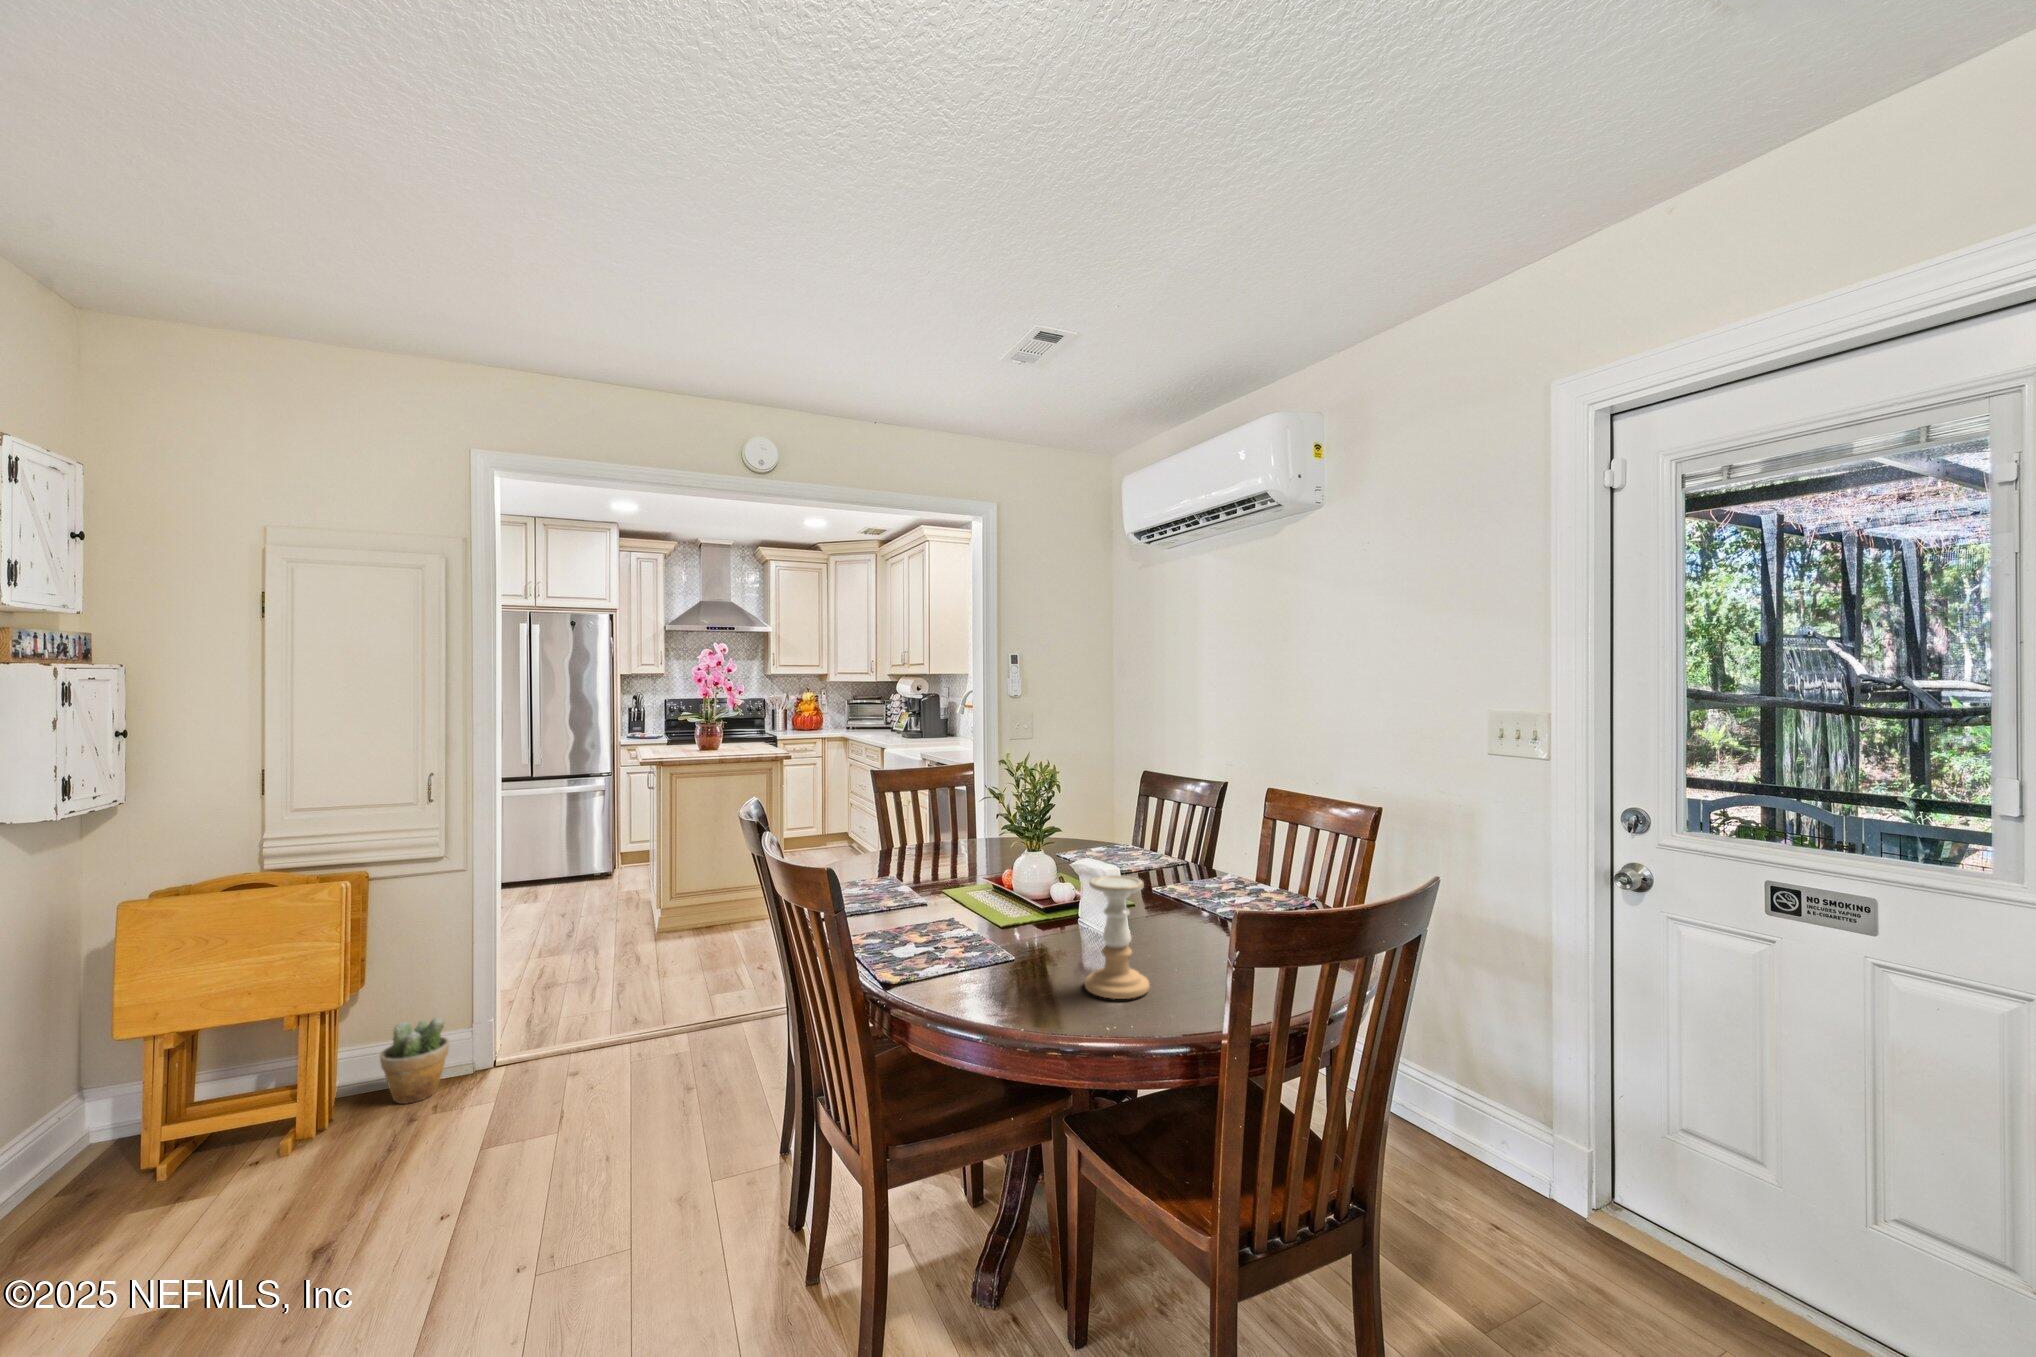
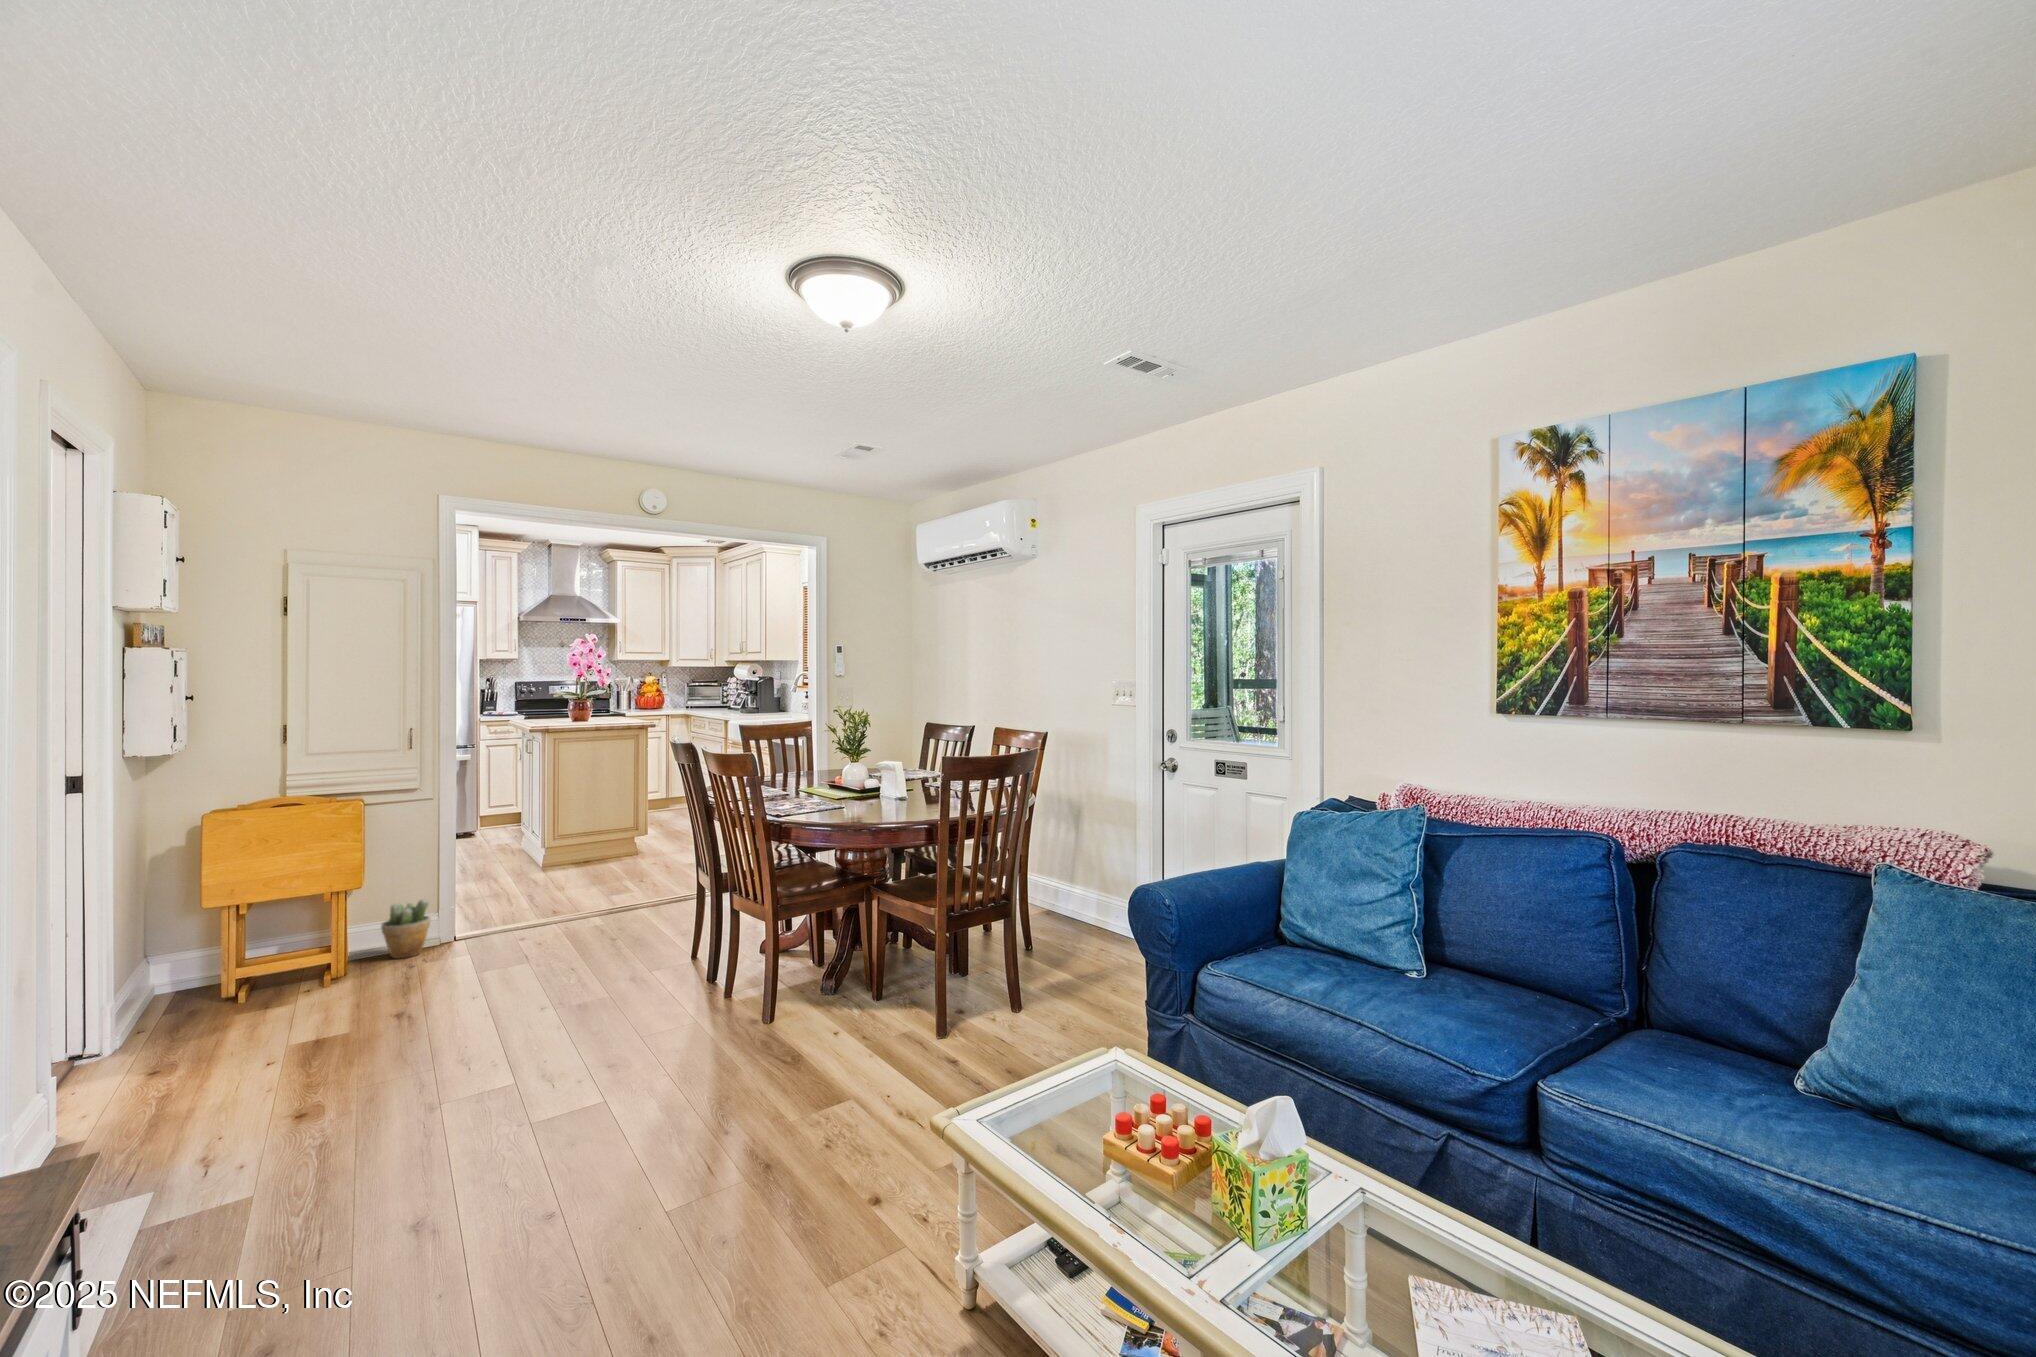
candle holder: present [1085,875,1150,999] -> none [880,761,913,817]

